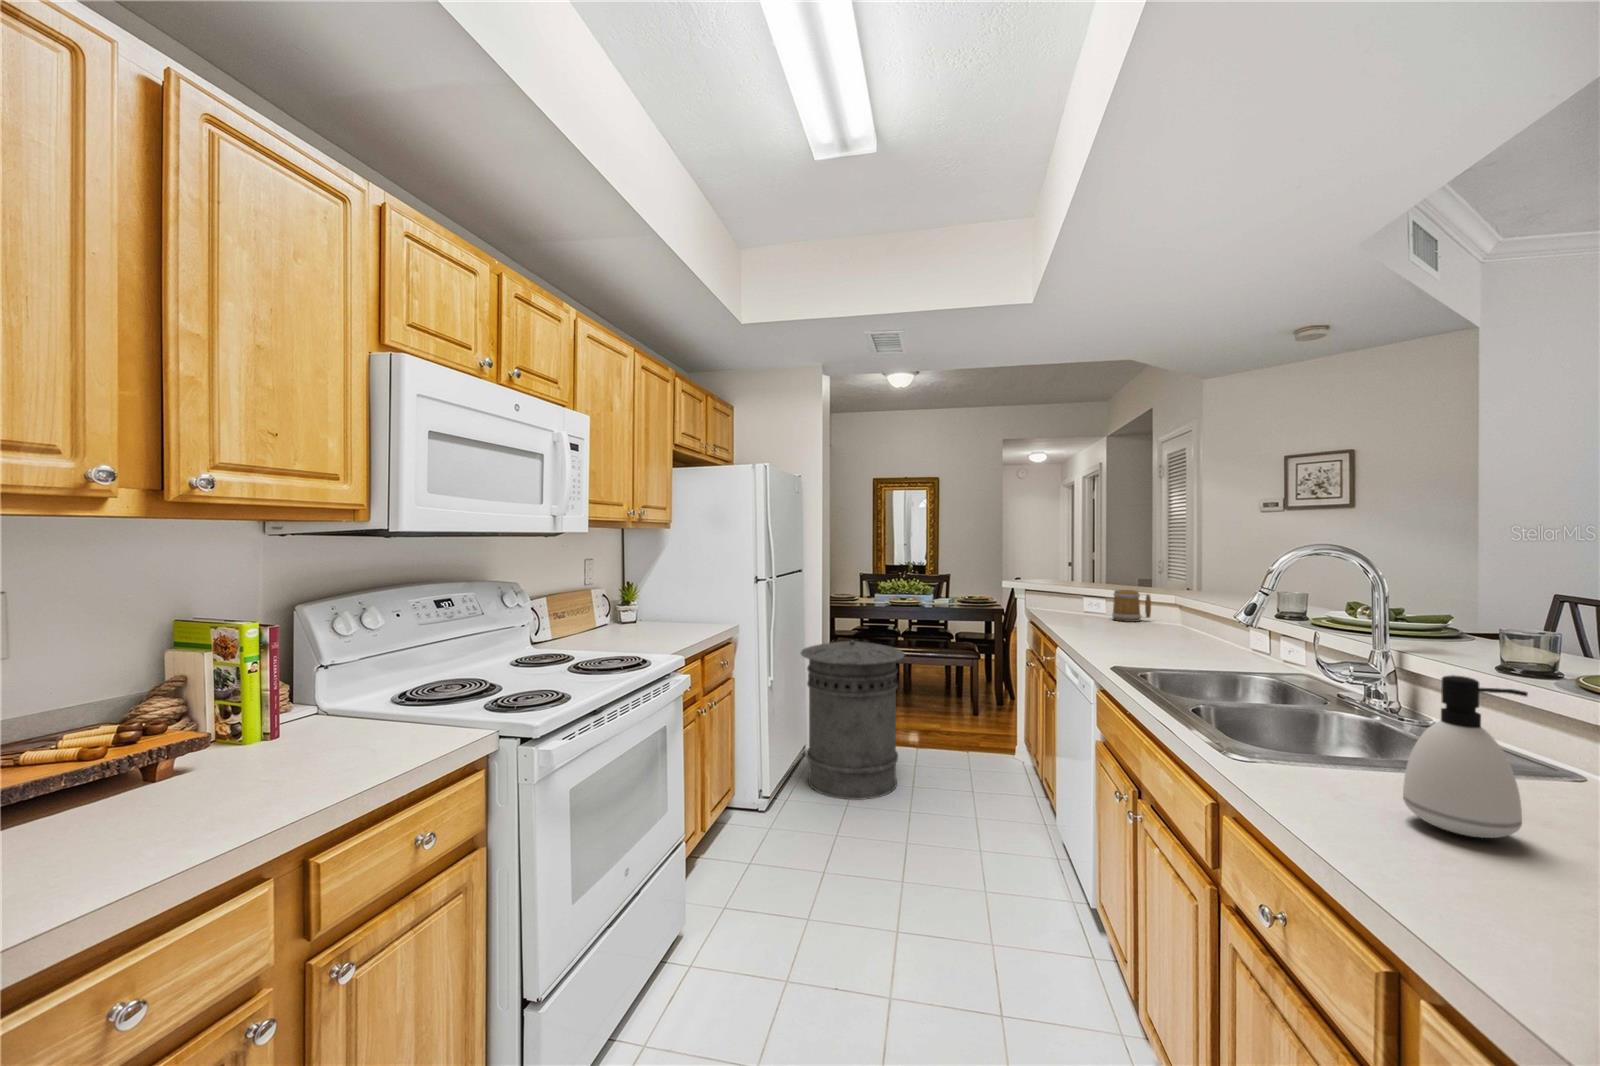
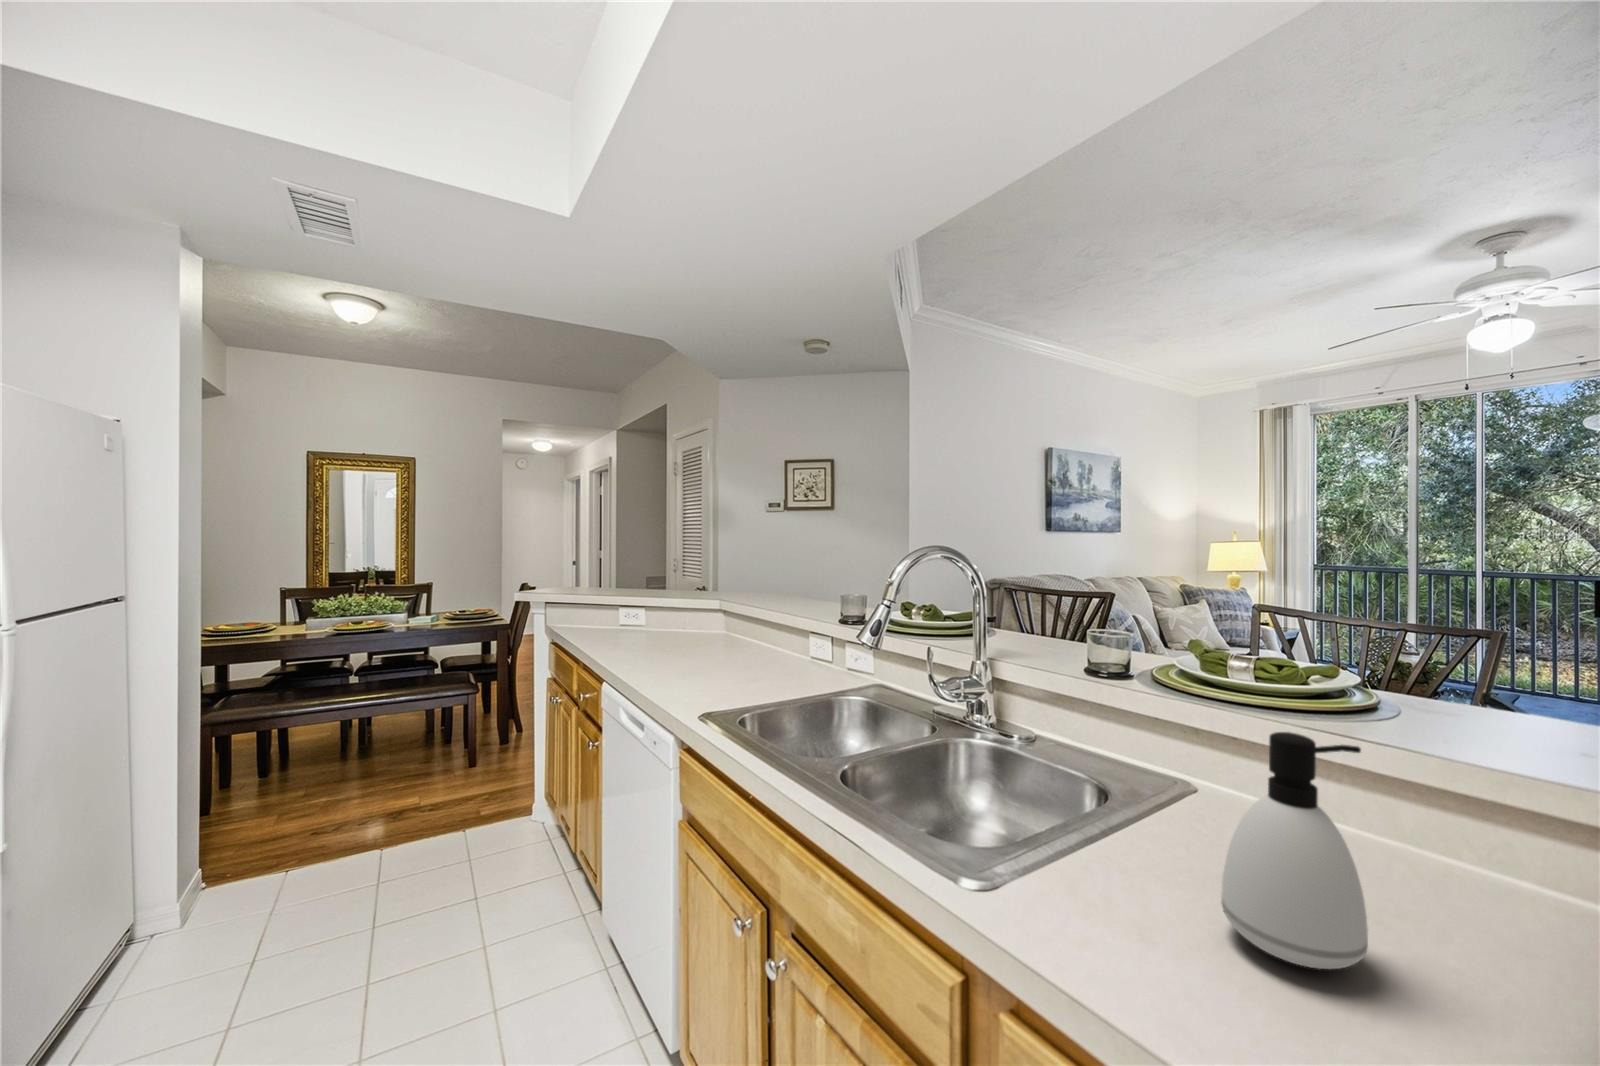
mug: present [1112,590,1151,622] -> none [651,596,691,634]
trash can: present [801,640,904,800] -> none [122,709,360,1014]

